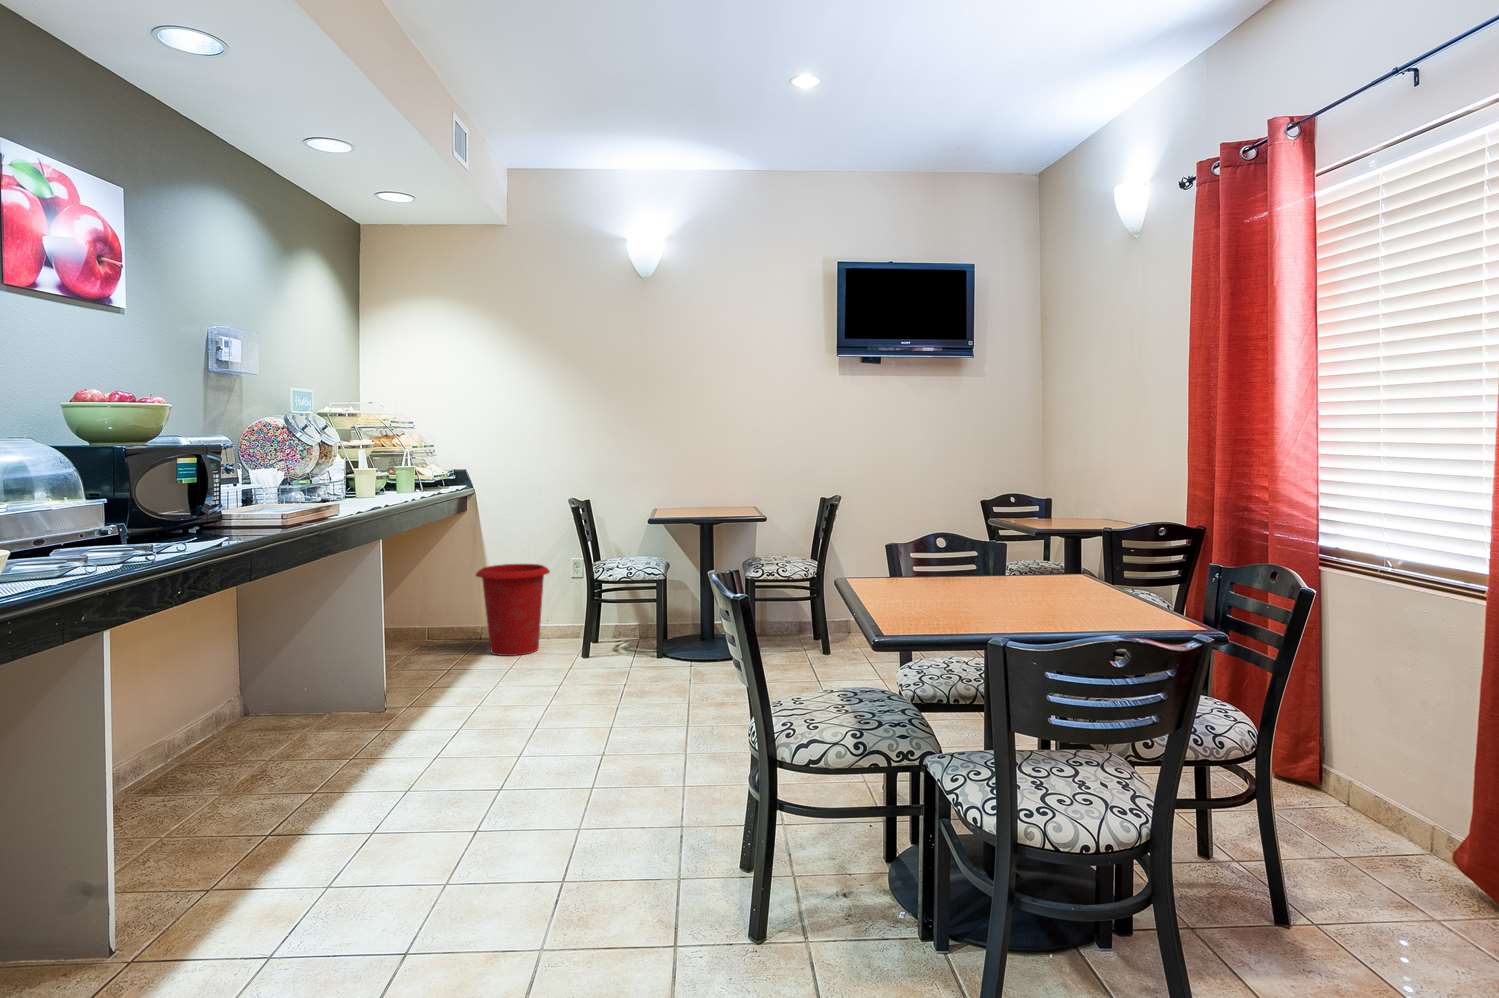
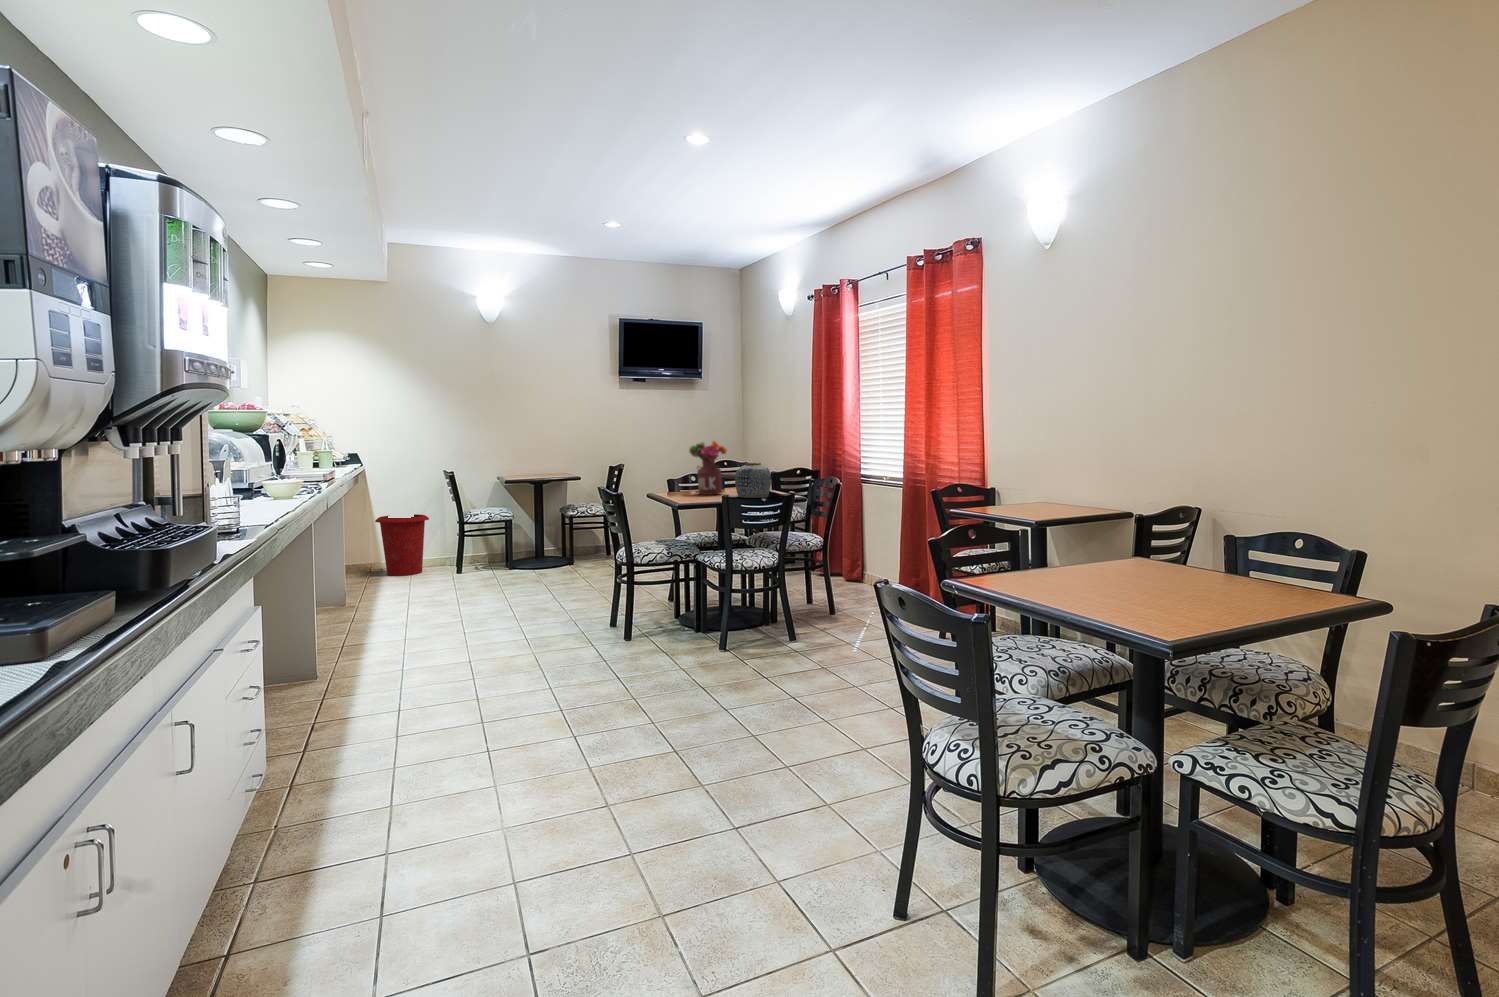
flower arrangement: none [921,471,1009,592] -> present [689,441,727,495]
vase: none [1024,529,1118,619] -> present [735,463,771,498]

